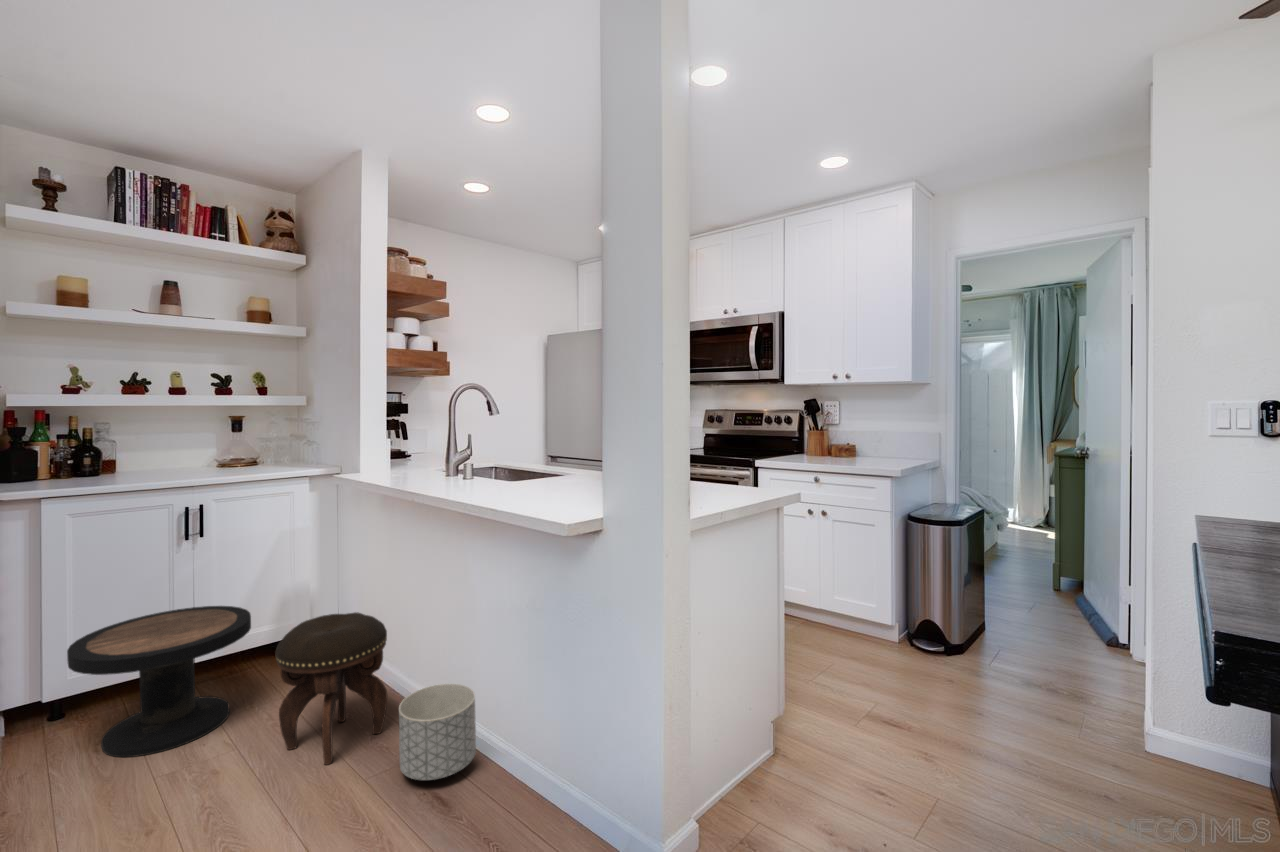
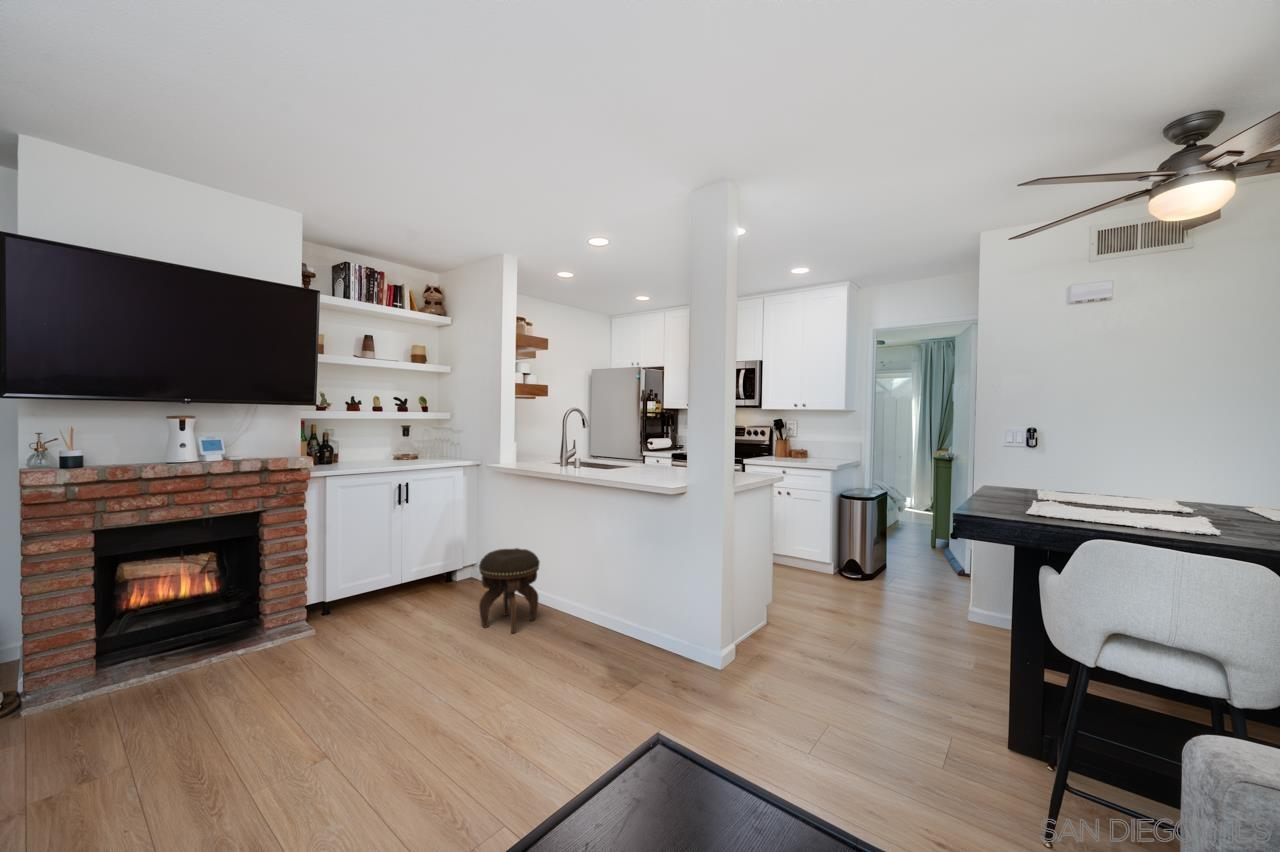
side table: present [67,606,251,757] -> none [350,547,446,632]
planter: present [399,684,476,780] -> none [560,588,602,638]

